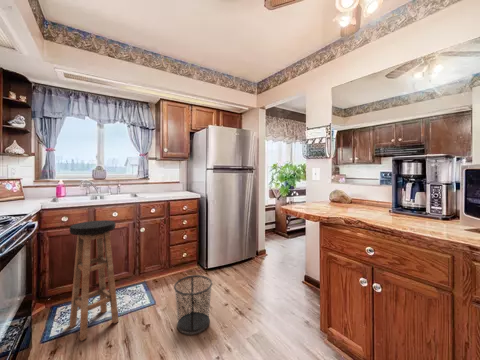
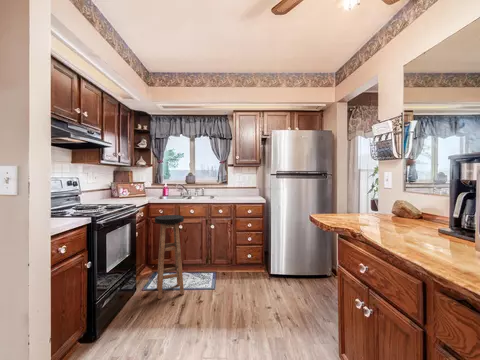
waste bin: present [174,275,212,334] -> none [216,270,249,320]

